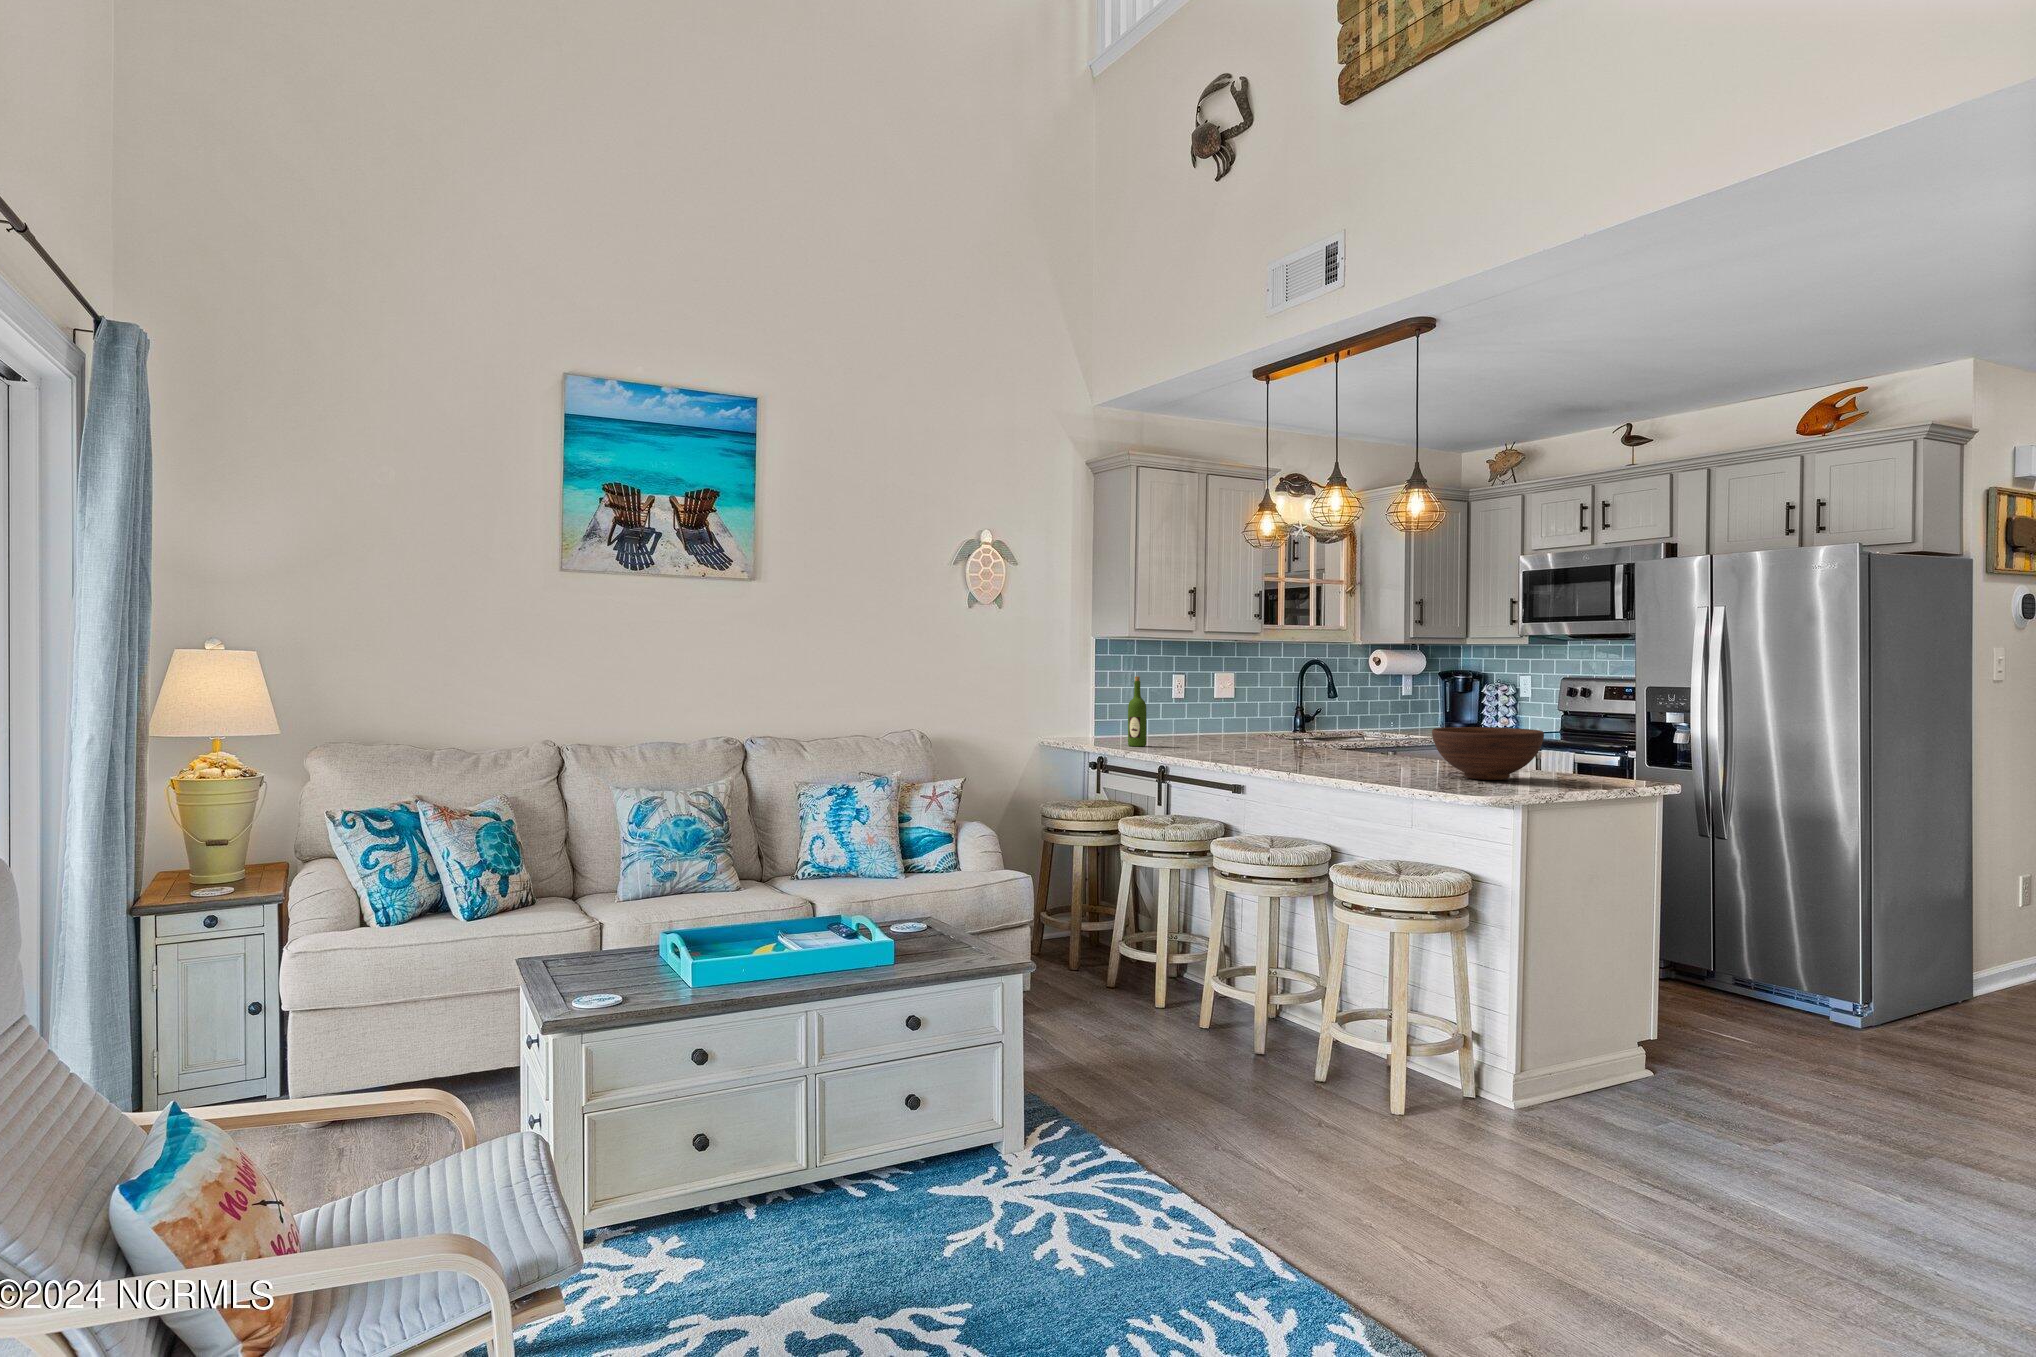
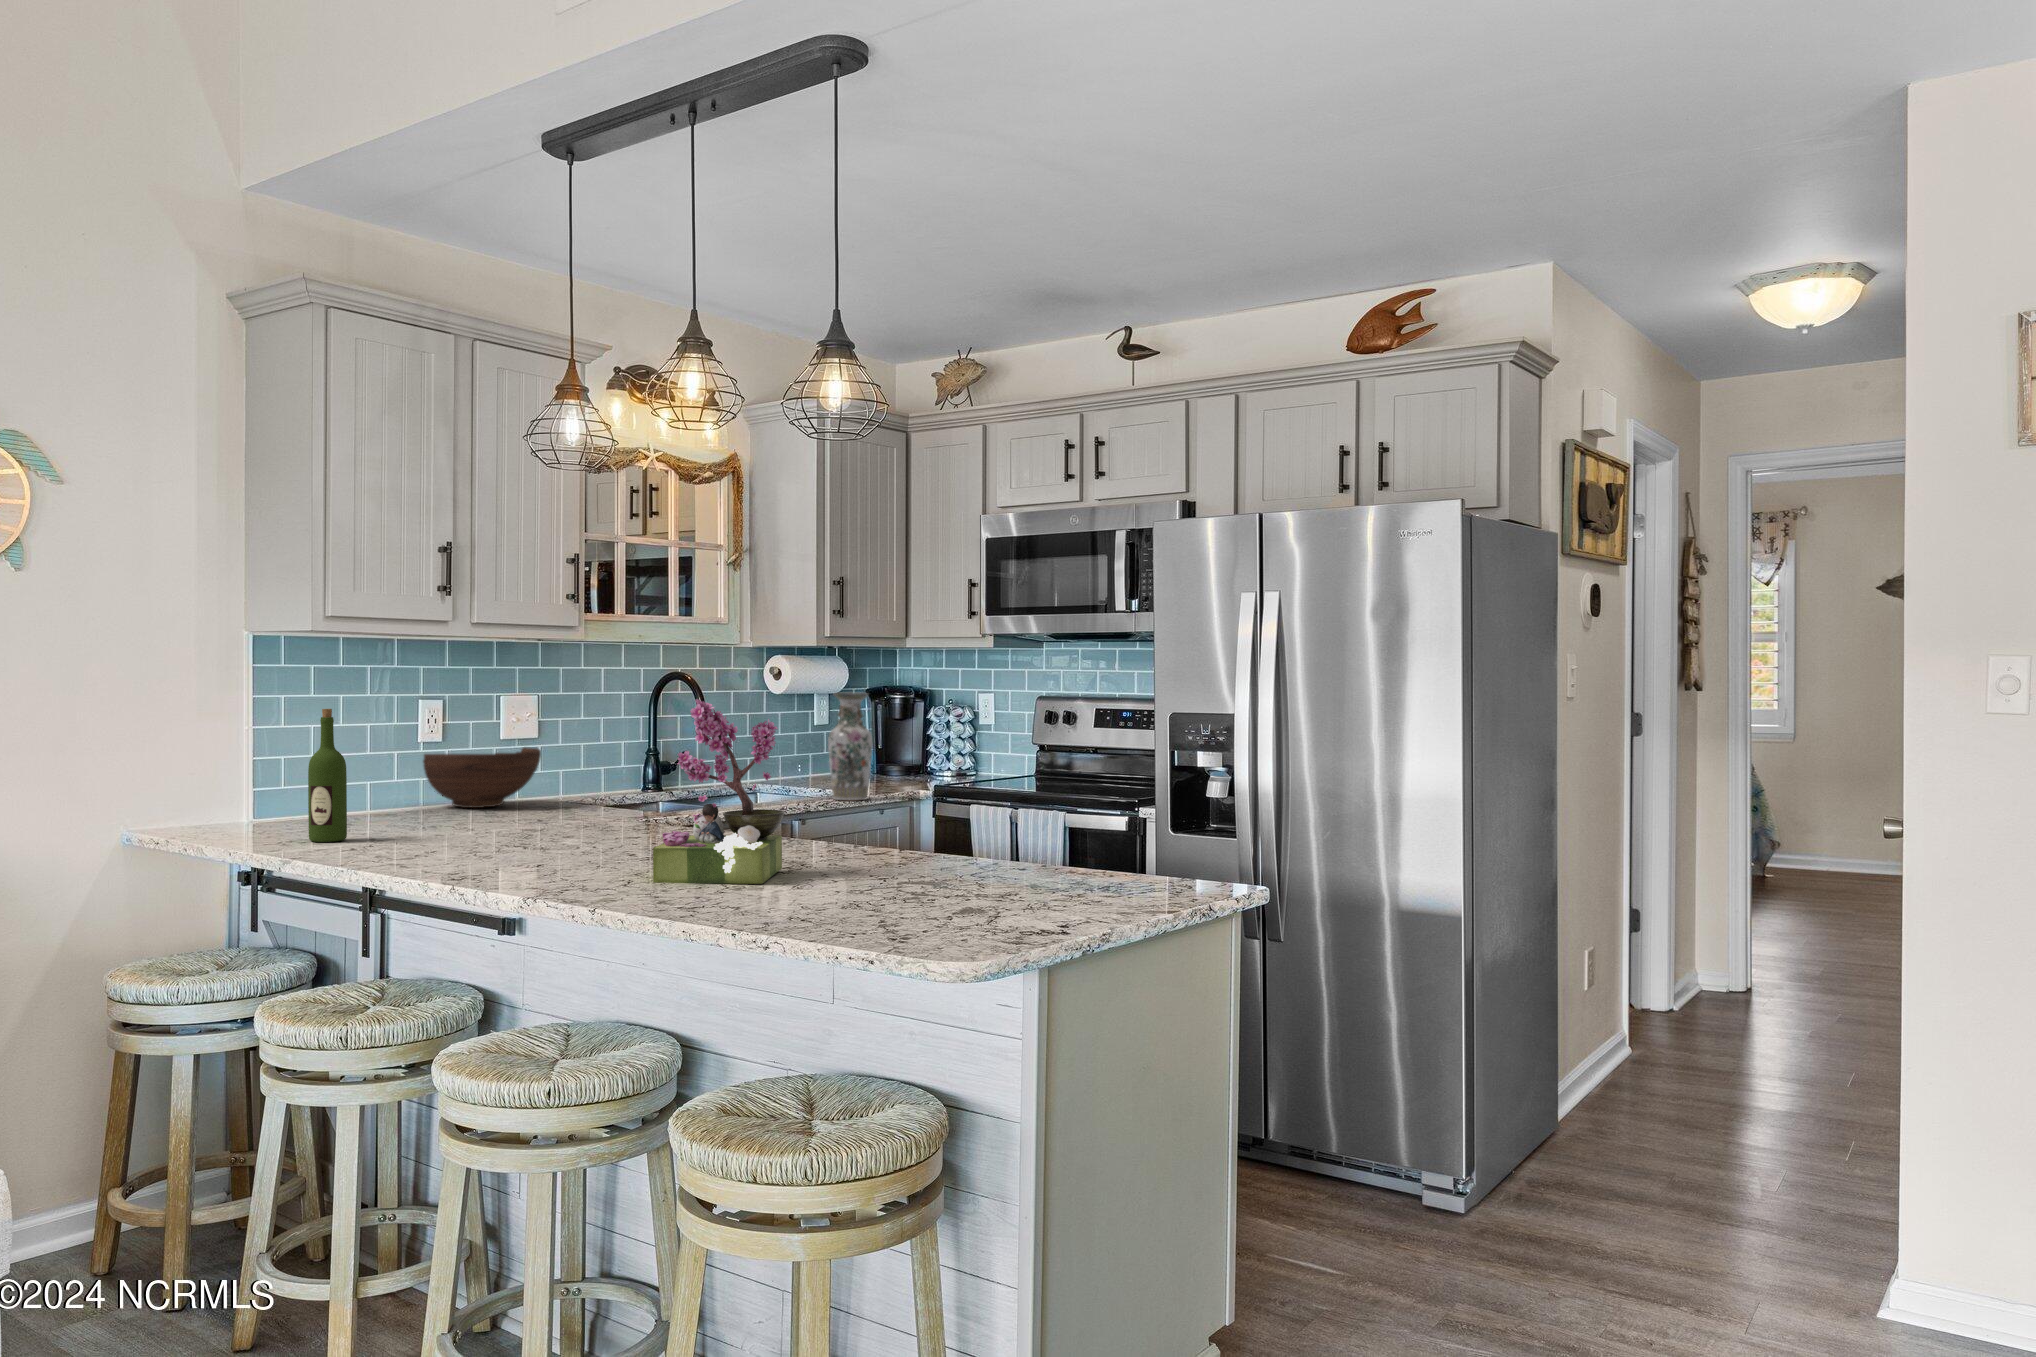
flower arrangement: none [1317,670,1389,770] -> present [653,699,785,884]
vase: none [1413,673,1442,743] -> present [828,693,872,800]
fruit bowl: present [1432,727,1544,780] -> present [423,747,541,808]

